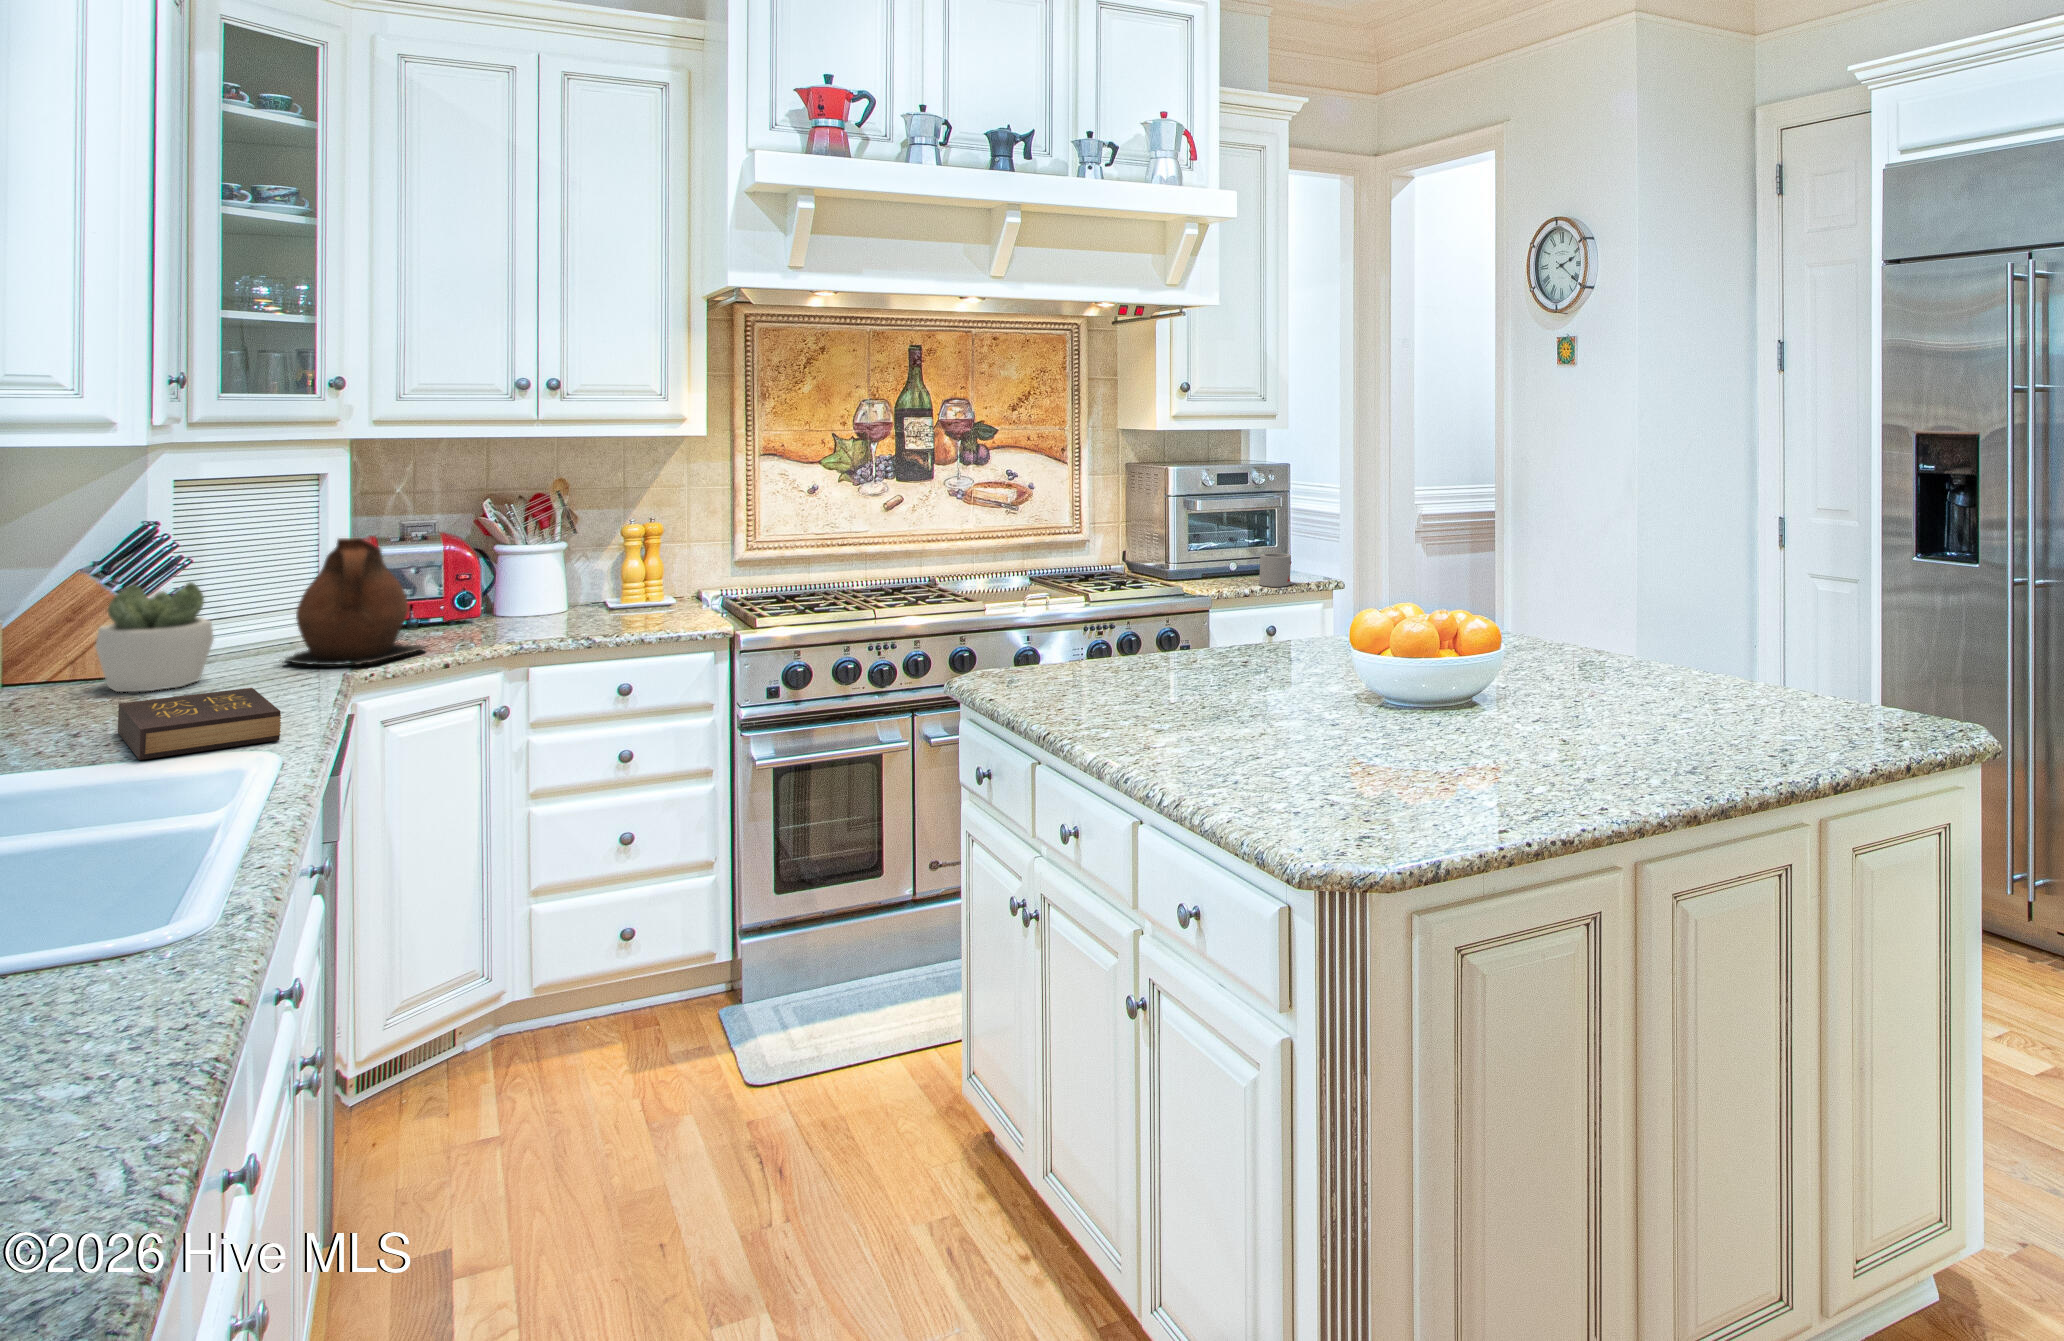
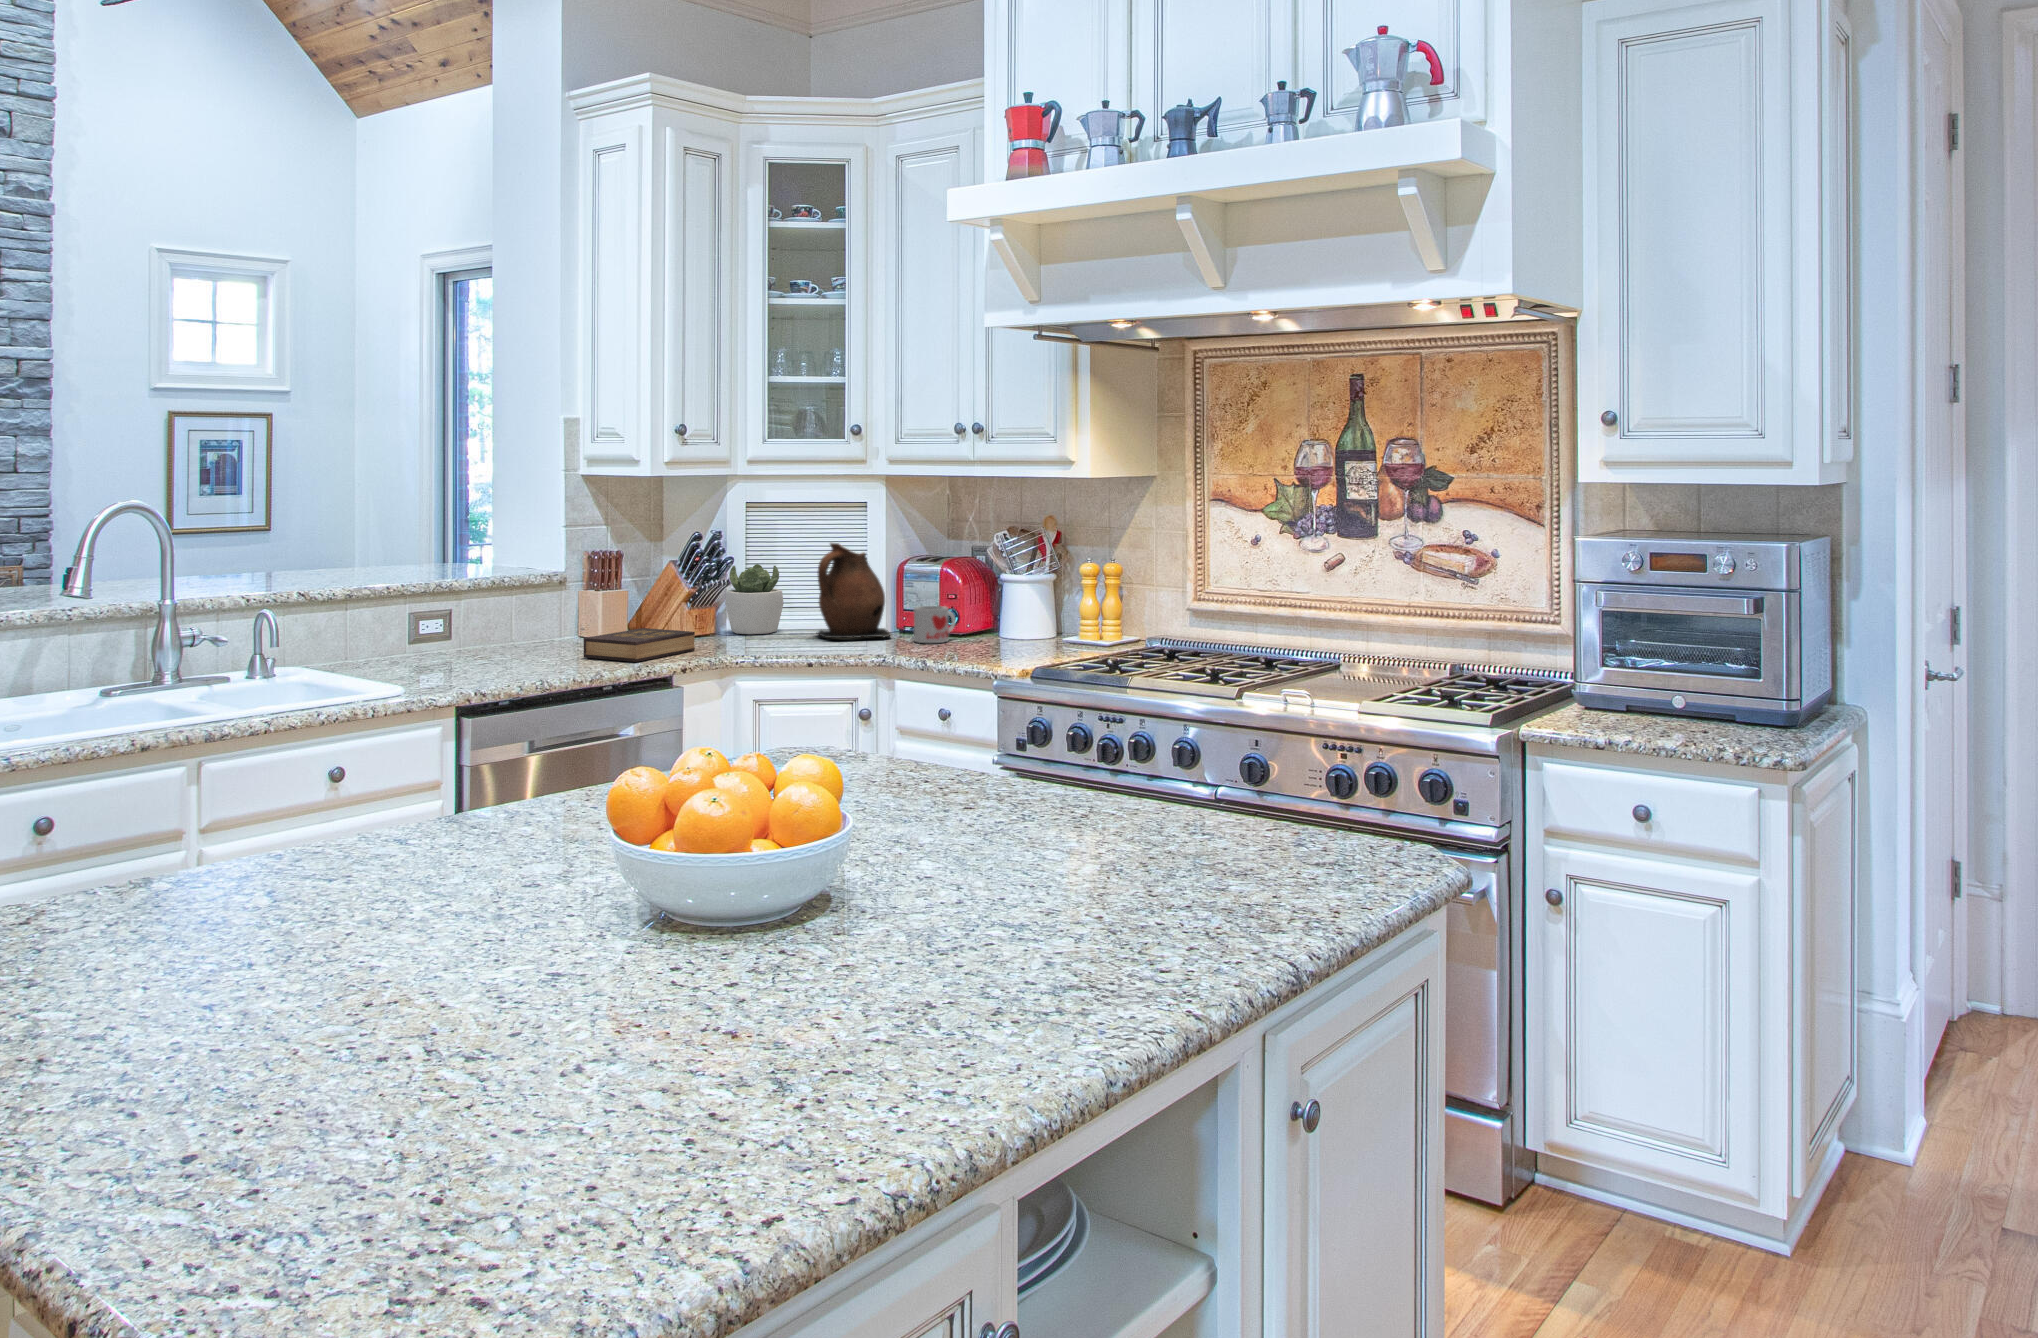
mug: present [1259,553,1291,587] -> present [914,606,956,643]

